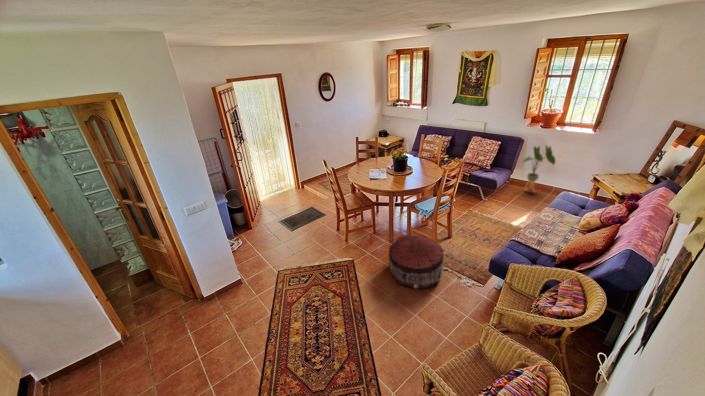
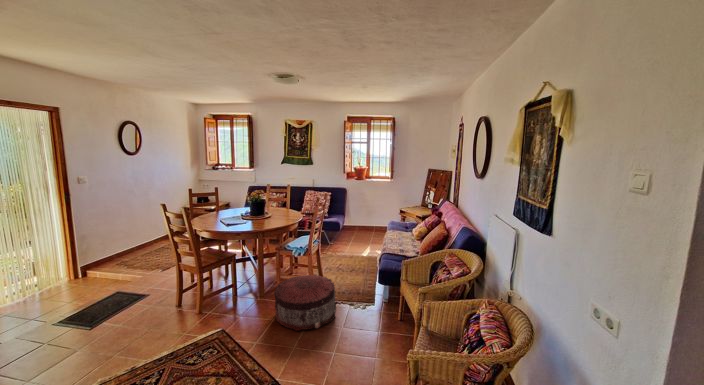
house plant: present [523,146,555,190] -> none [350,194,374,233]

